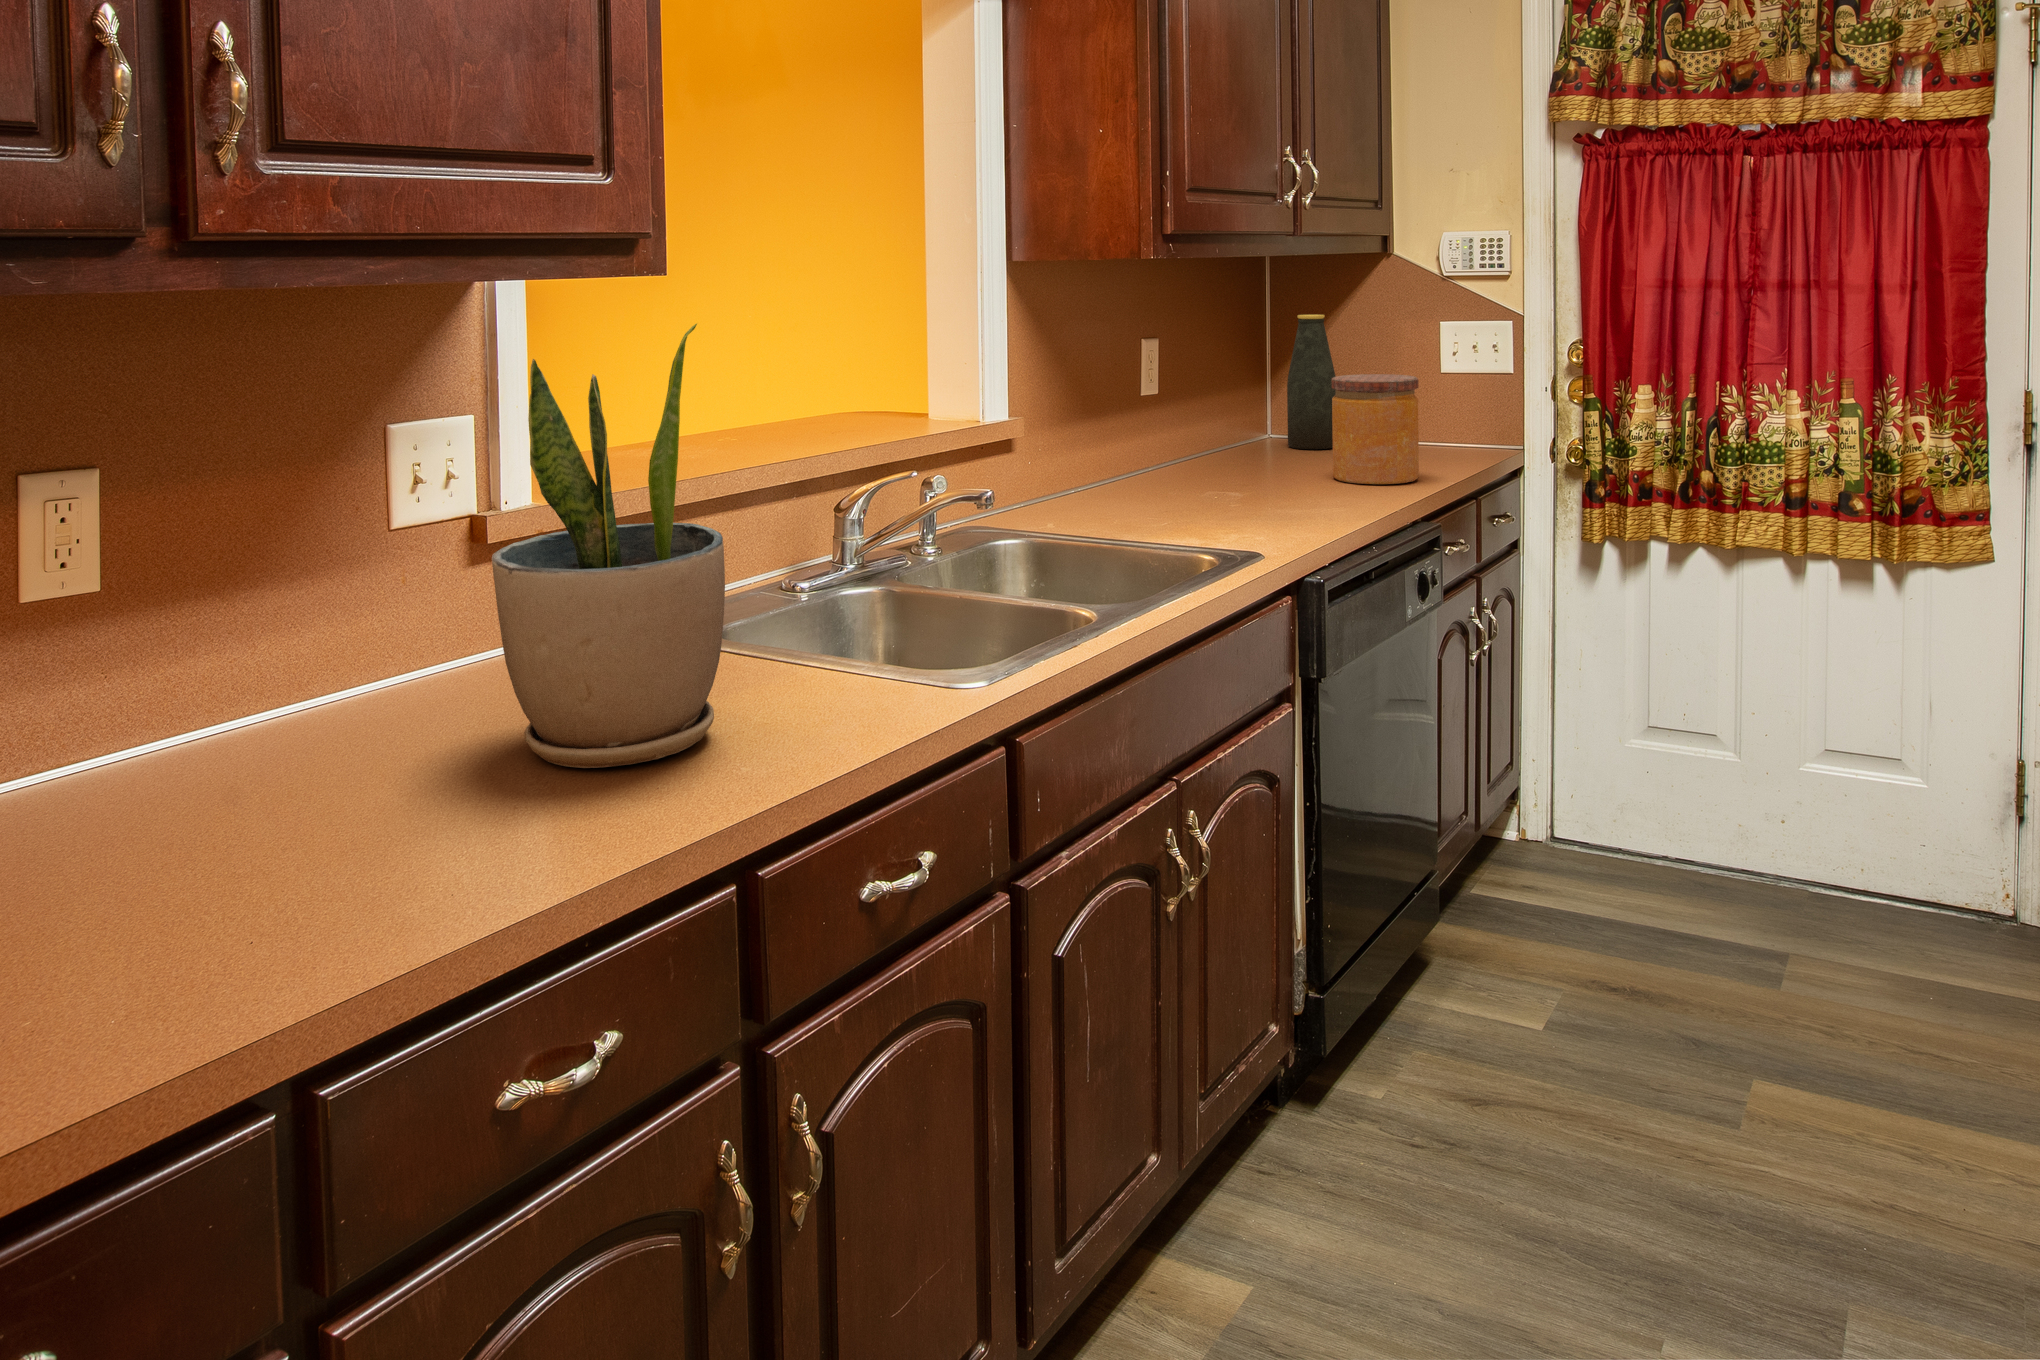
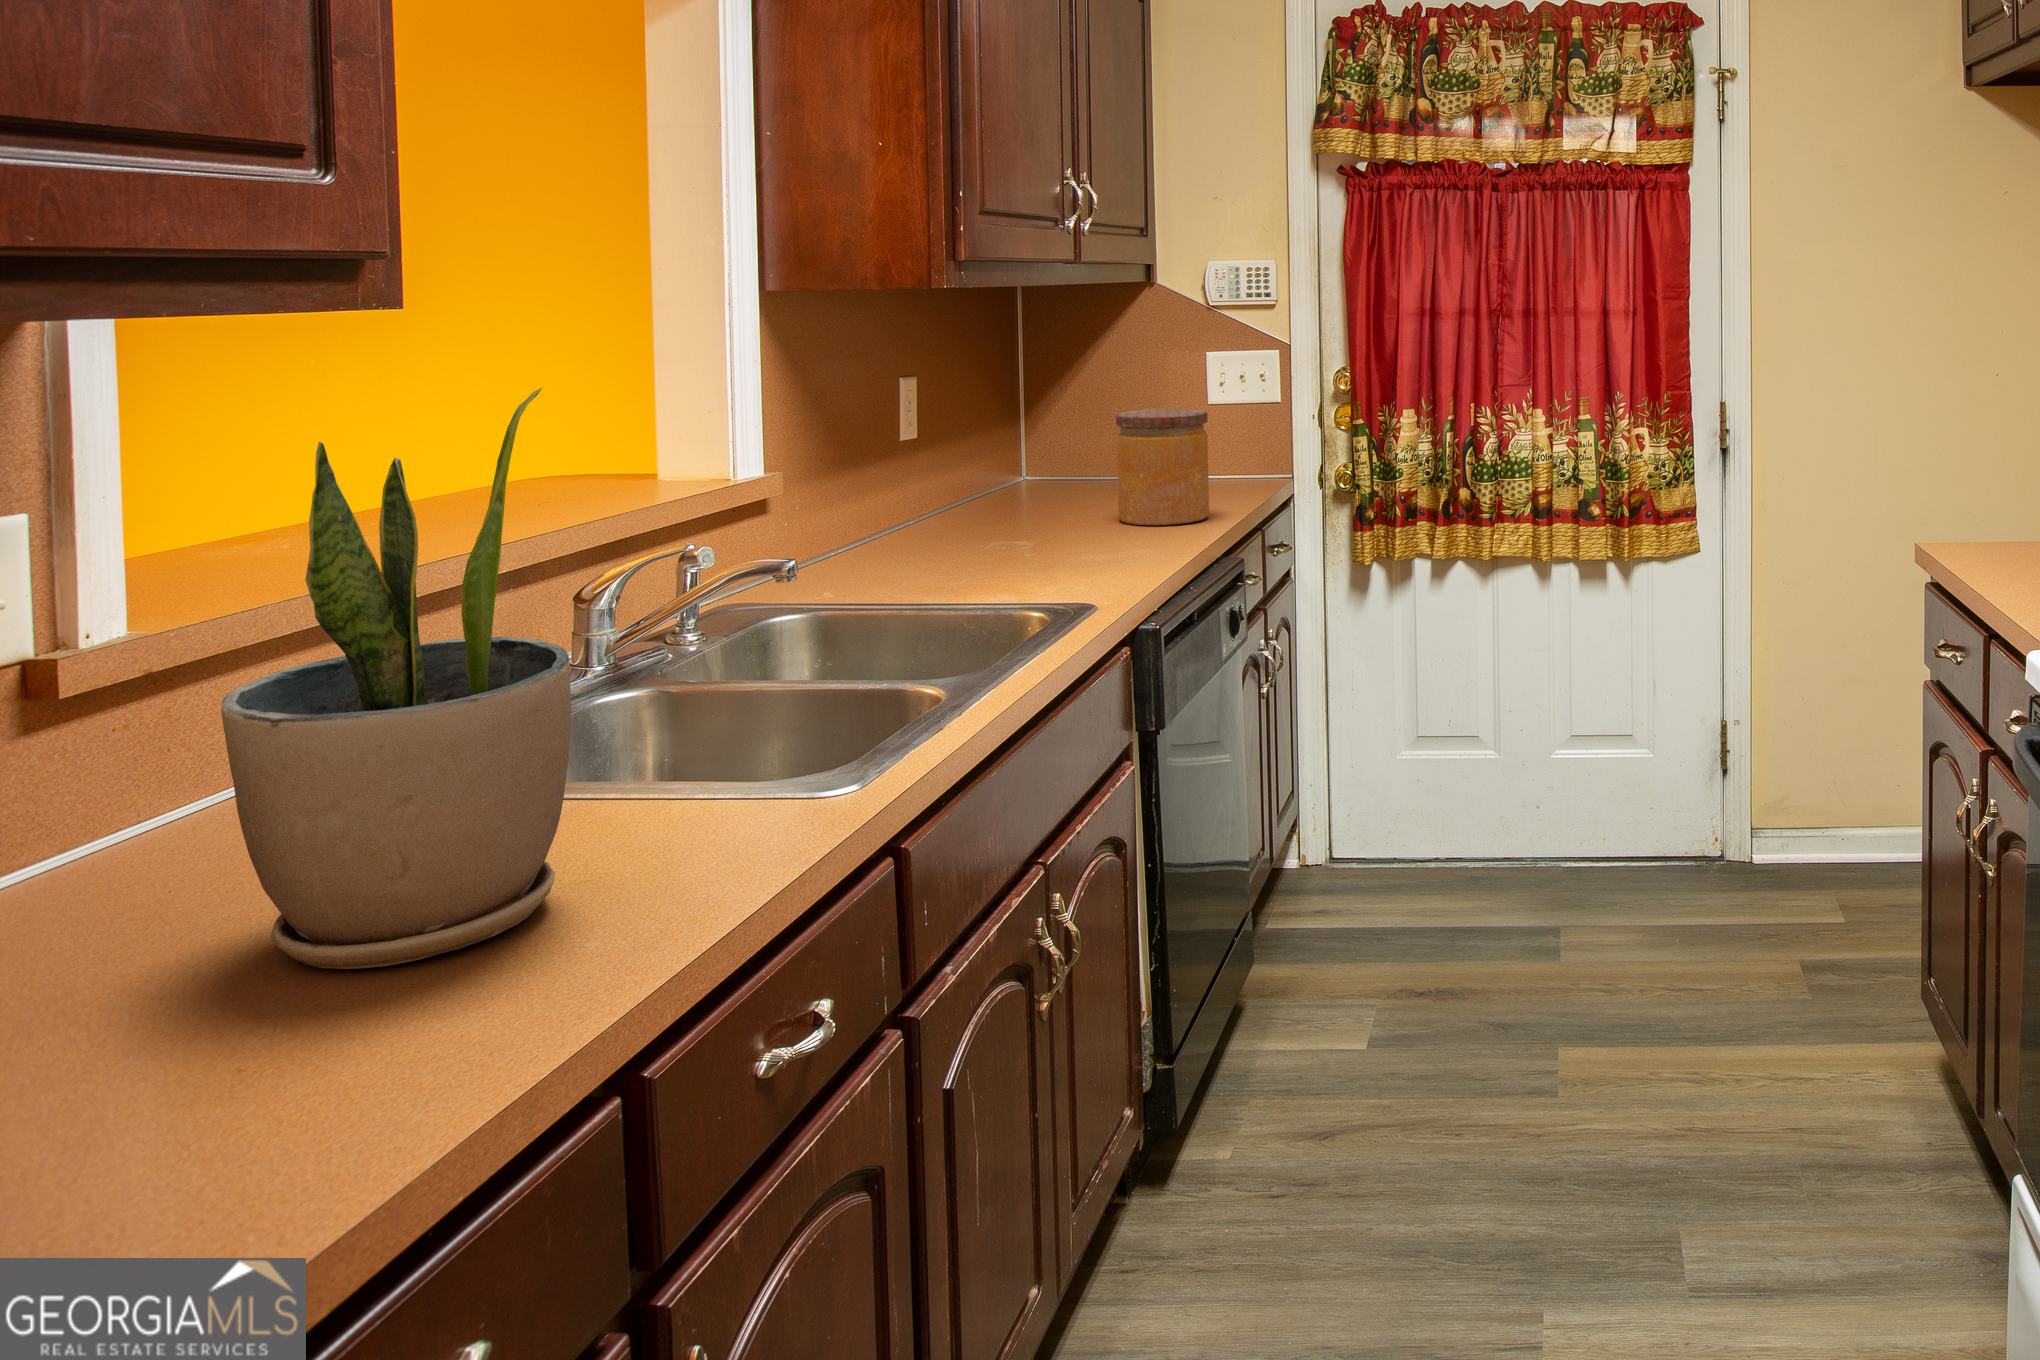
bottle: present [1287,315,1336,449] -> none [1048,346,1104,492]

